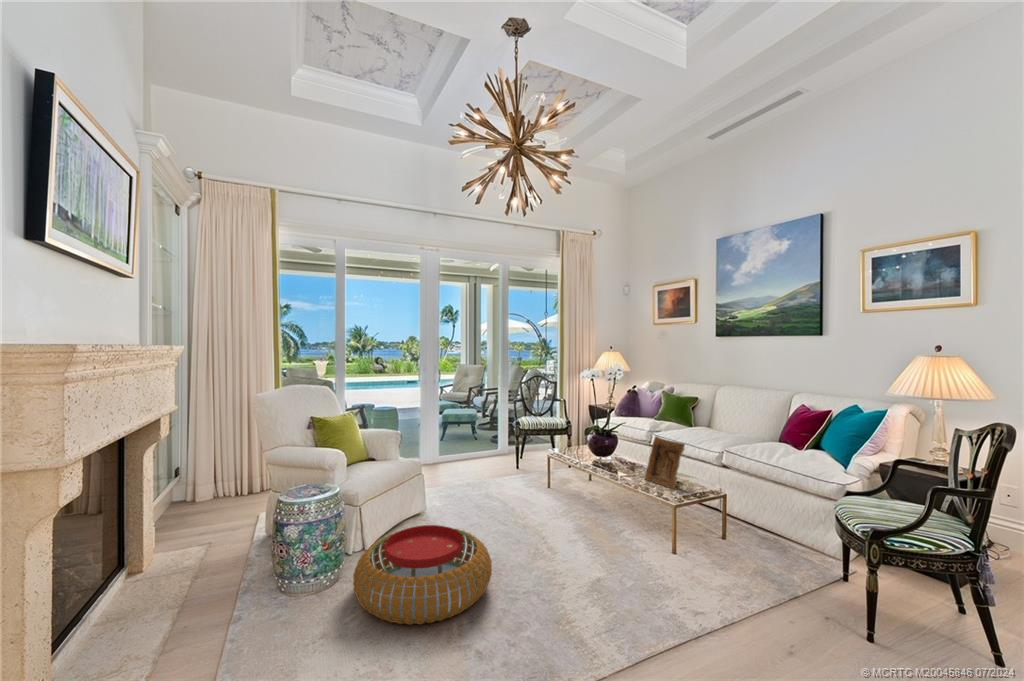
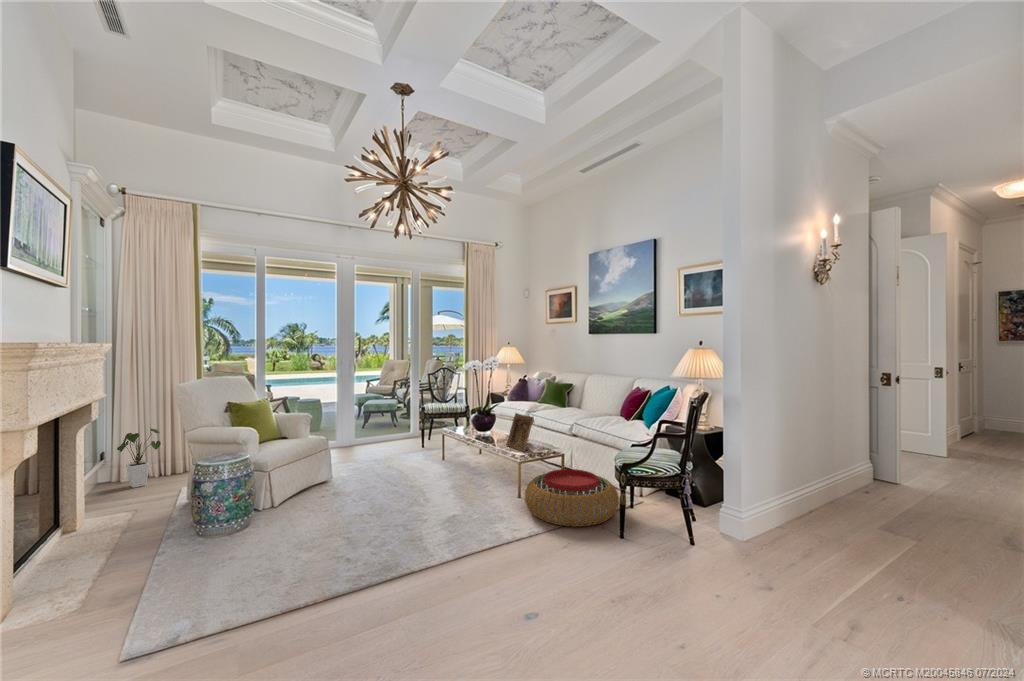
house plant: none [190,441,236,511] -> present [117,428,161,488]
pouf: present [353,525,492,625] -> present [525,469,619,527]

